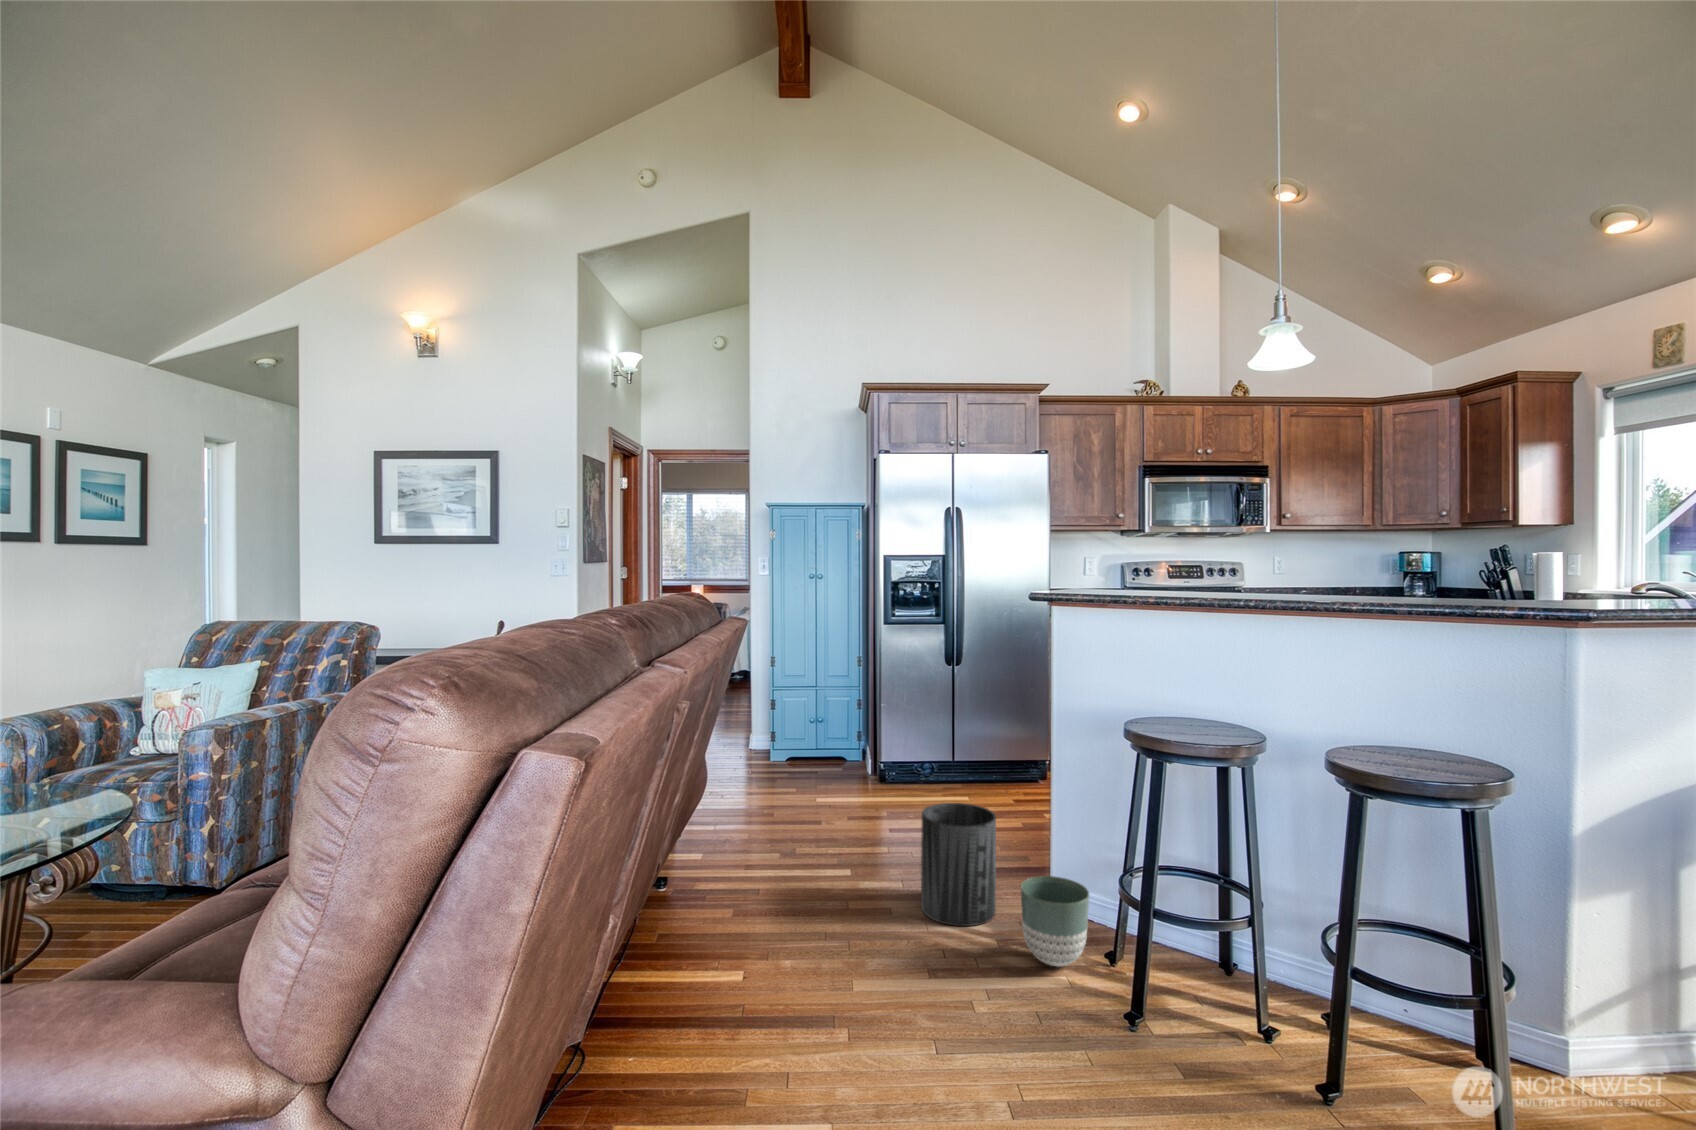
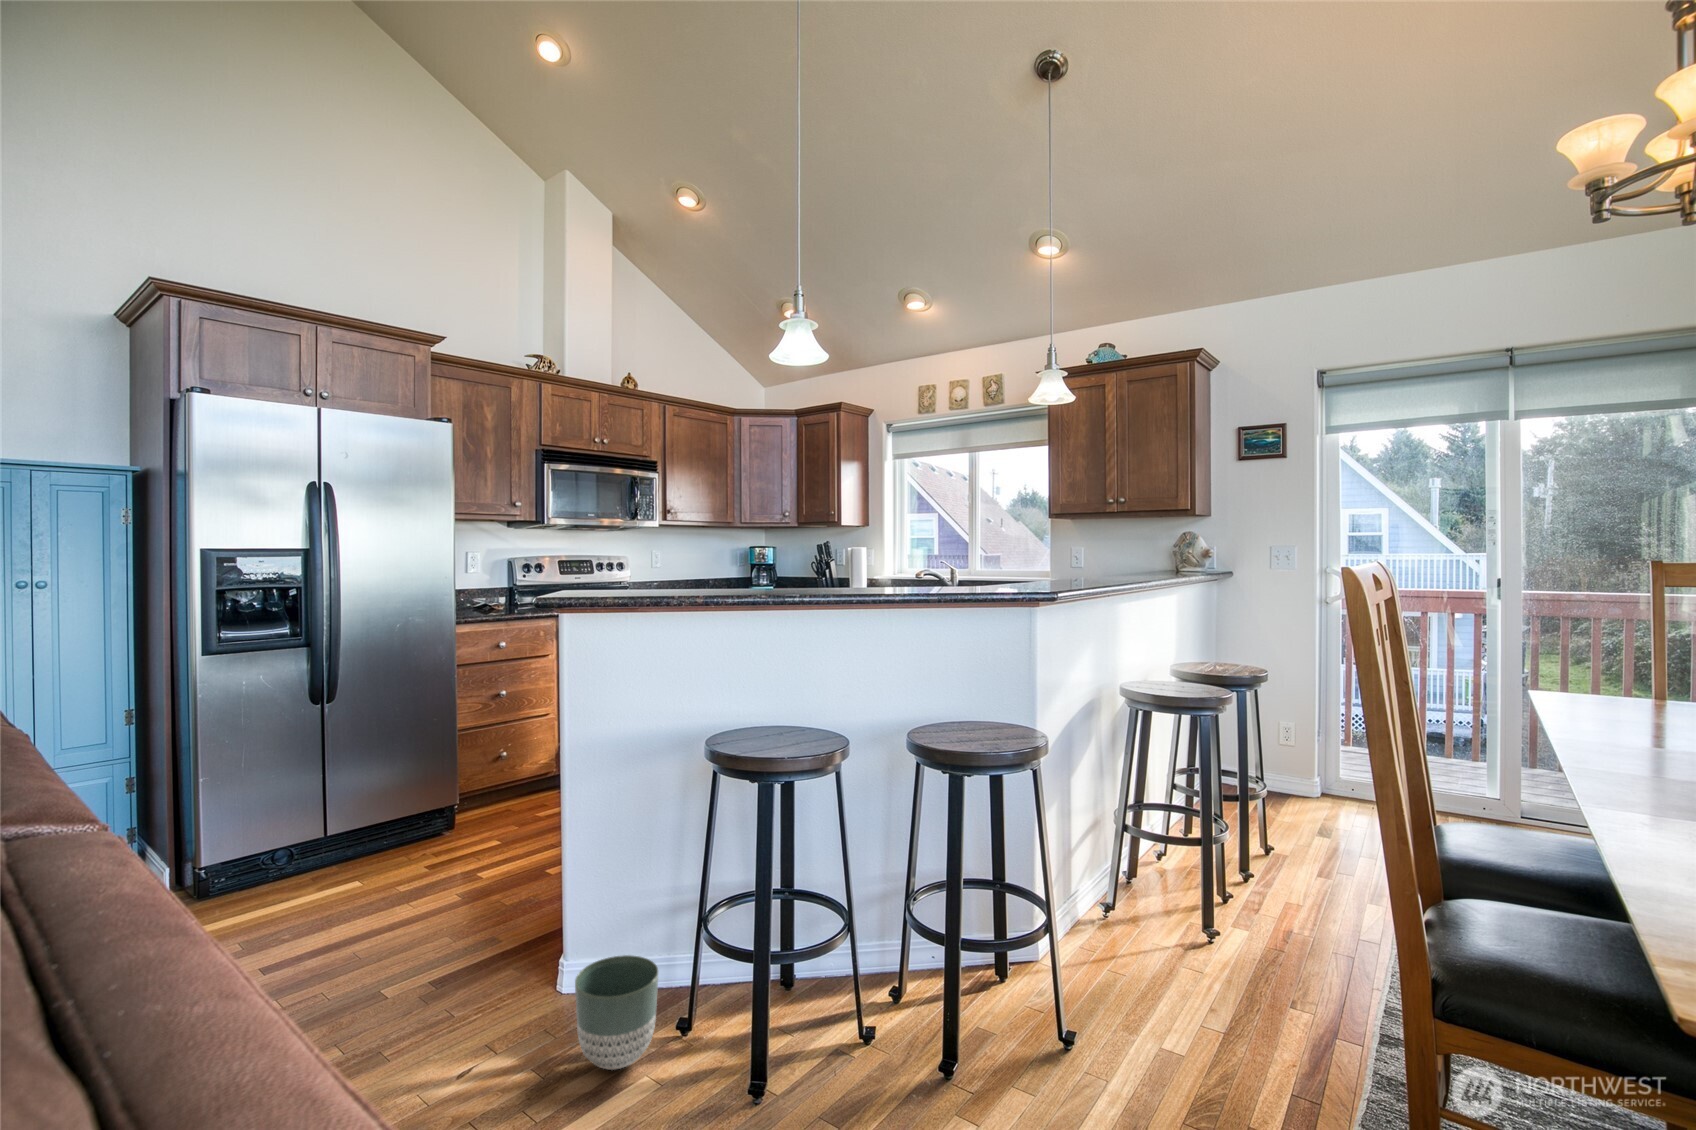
trash can: present [921,803,996,926] -> none [398,901,510,1085]

